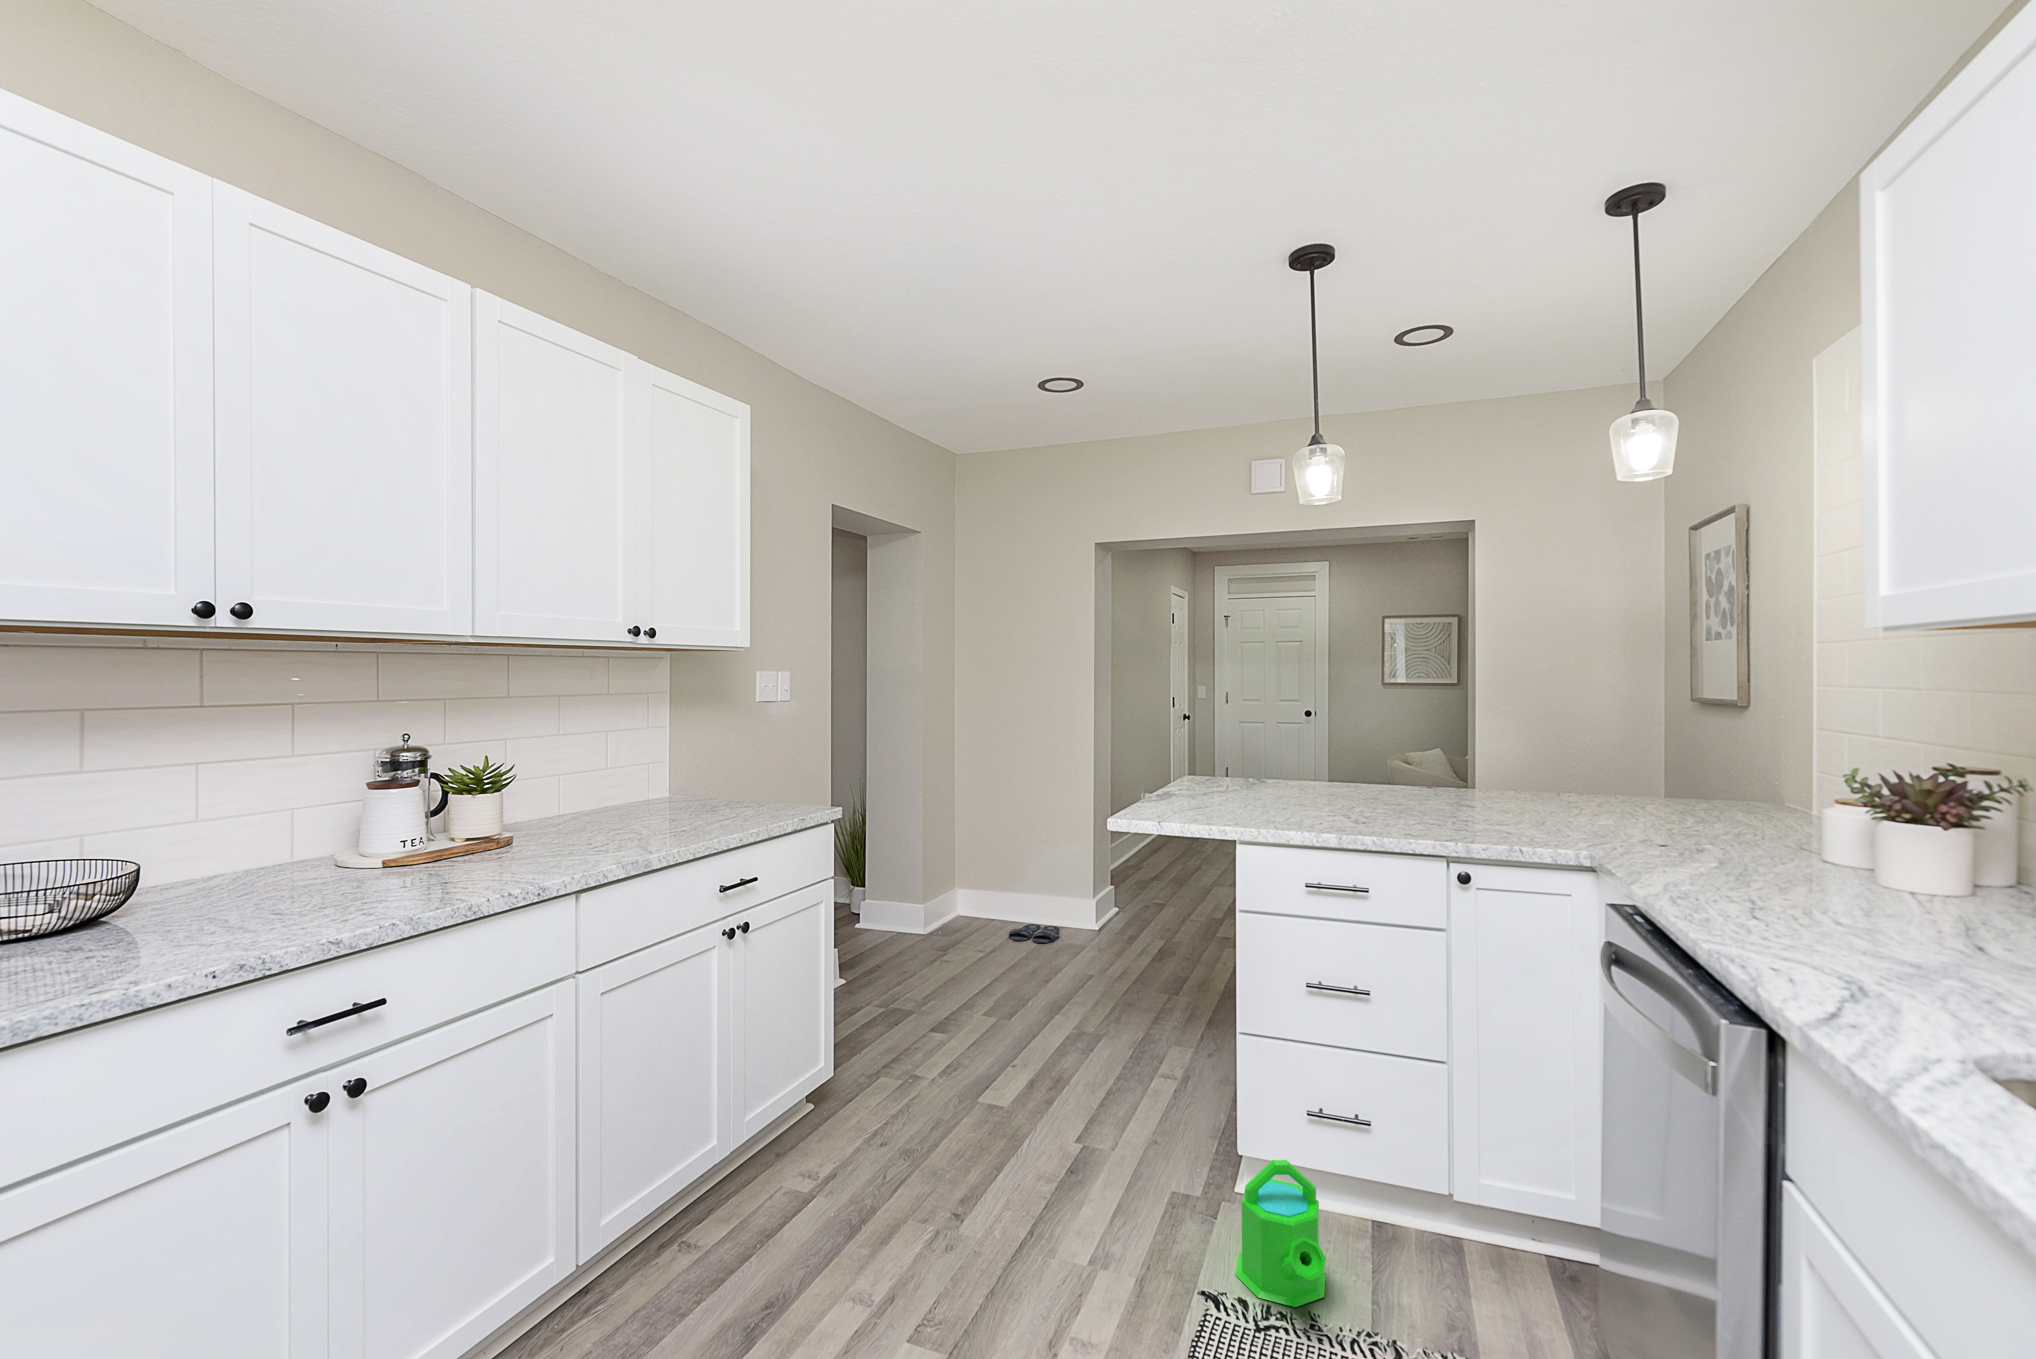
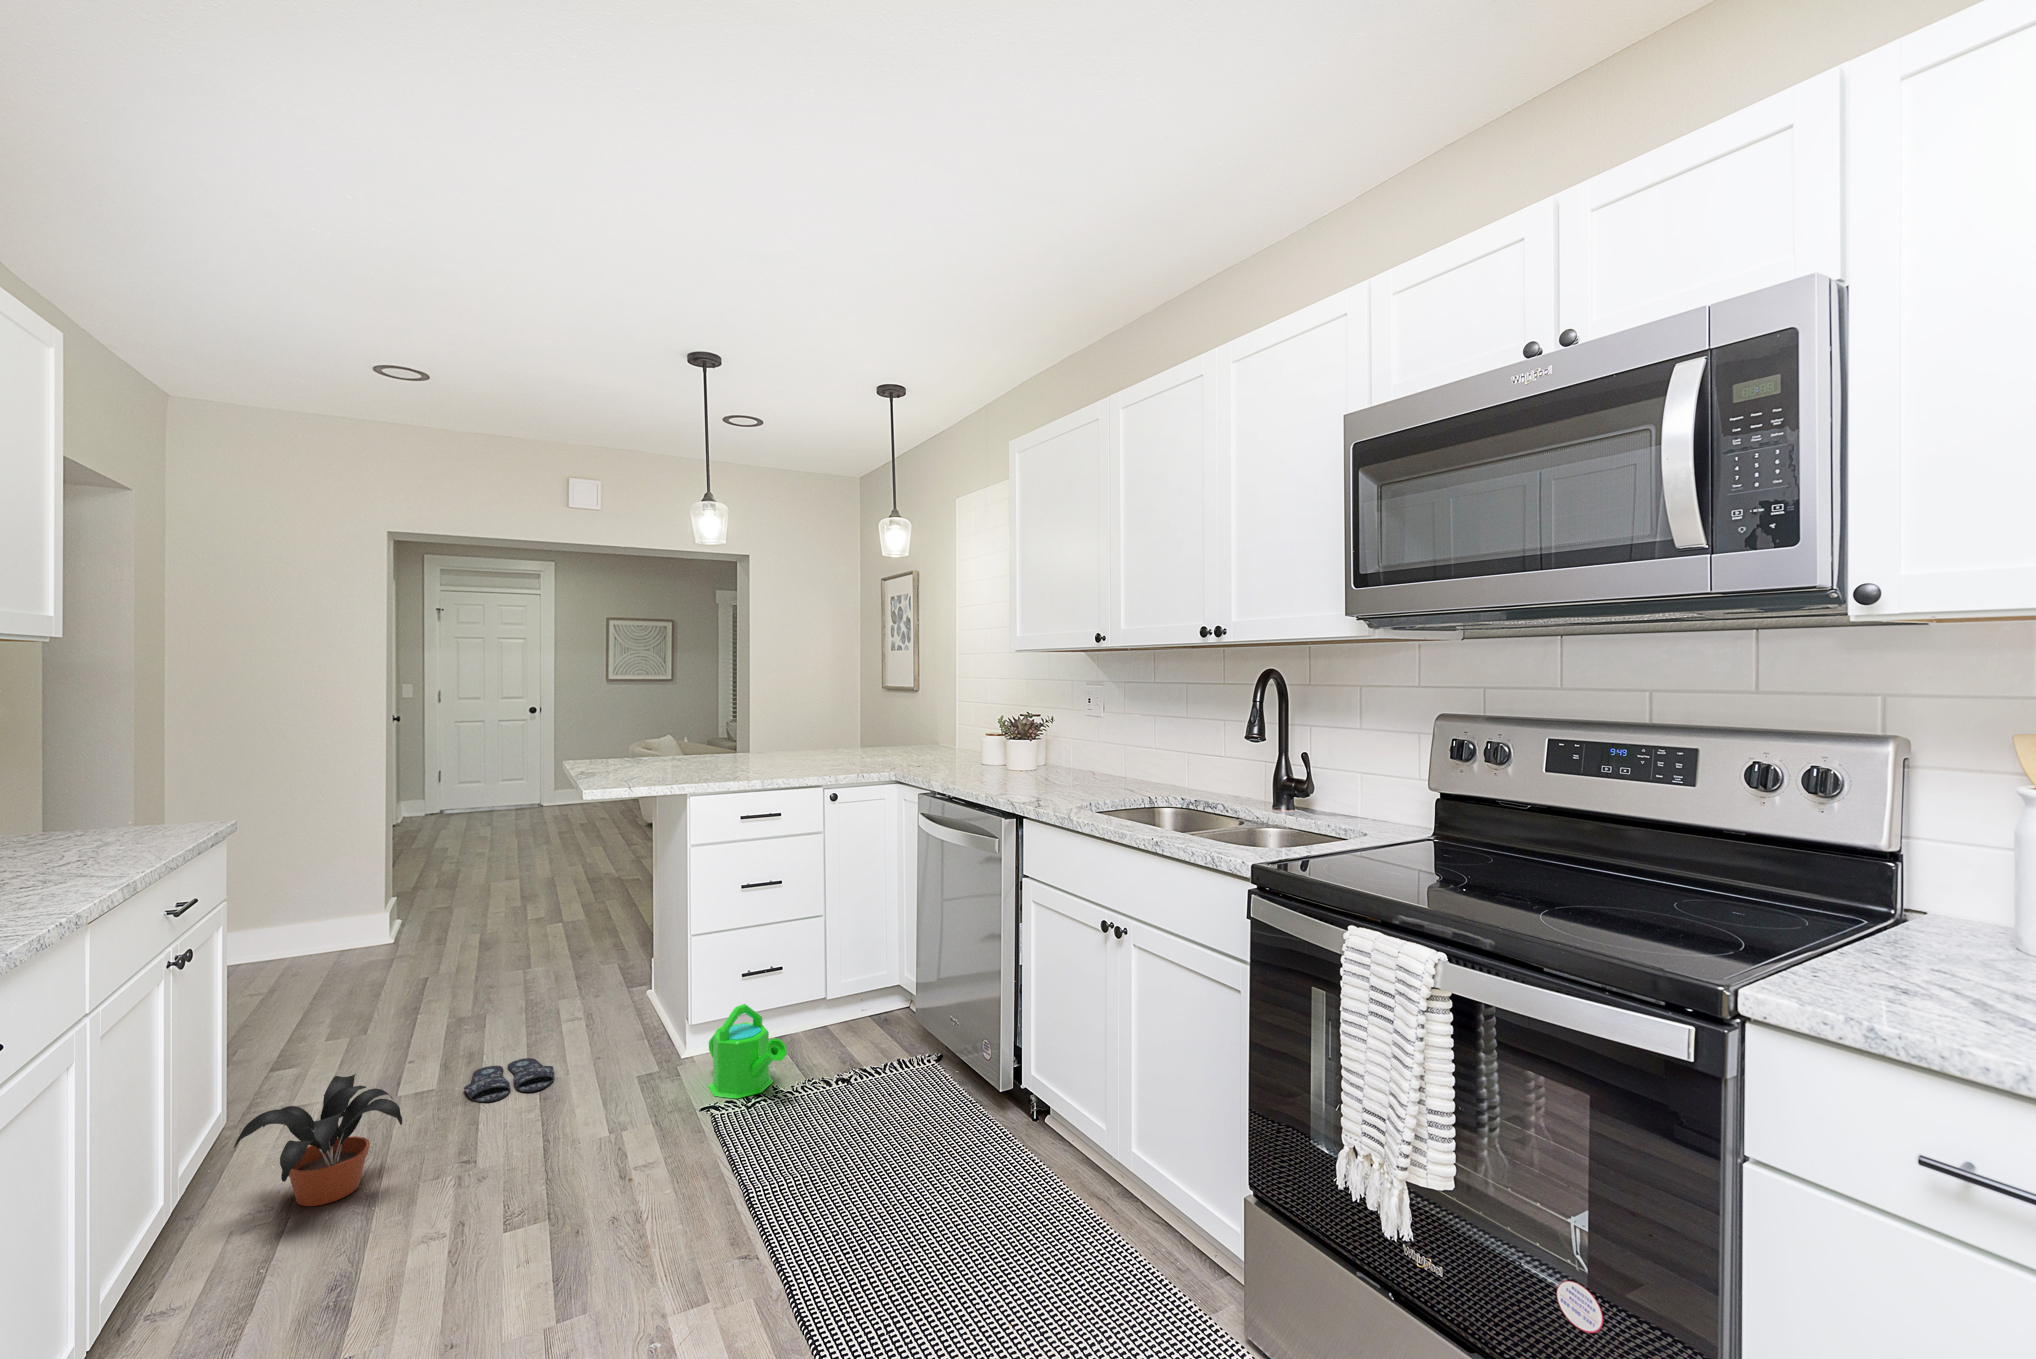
slippers: present [1009,924,1060,943] -> present [464,1058,554,1103]
potted plant: none [791,1071,917,1199] -> present [234,1074,402,1206]

